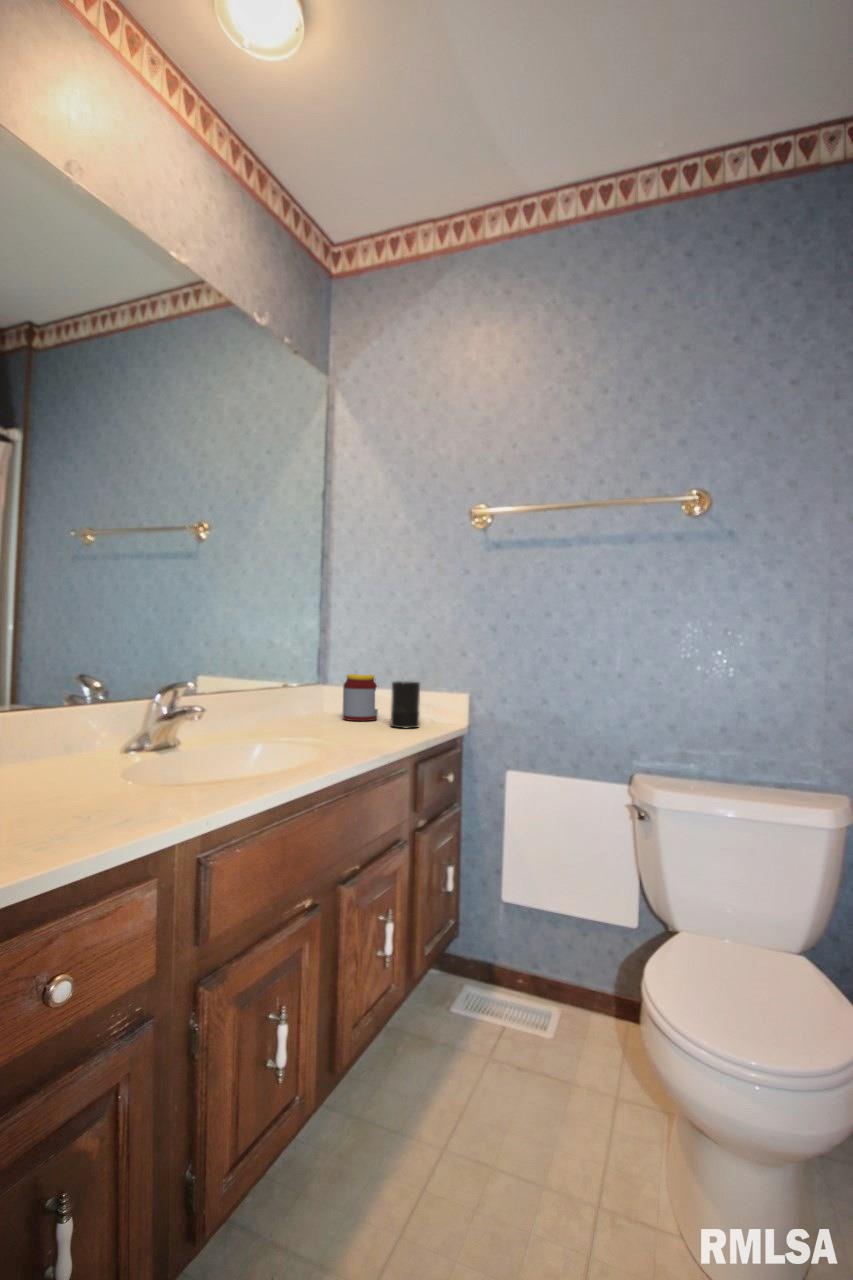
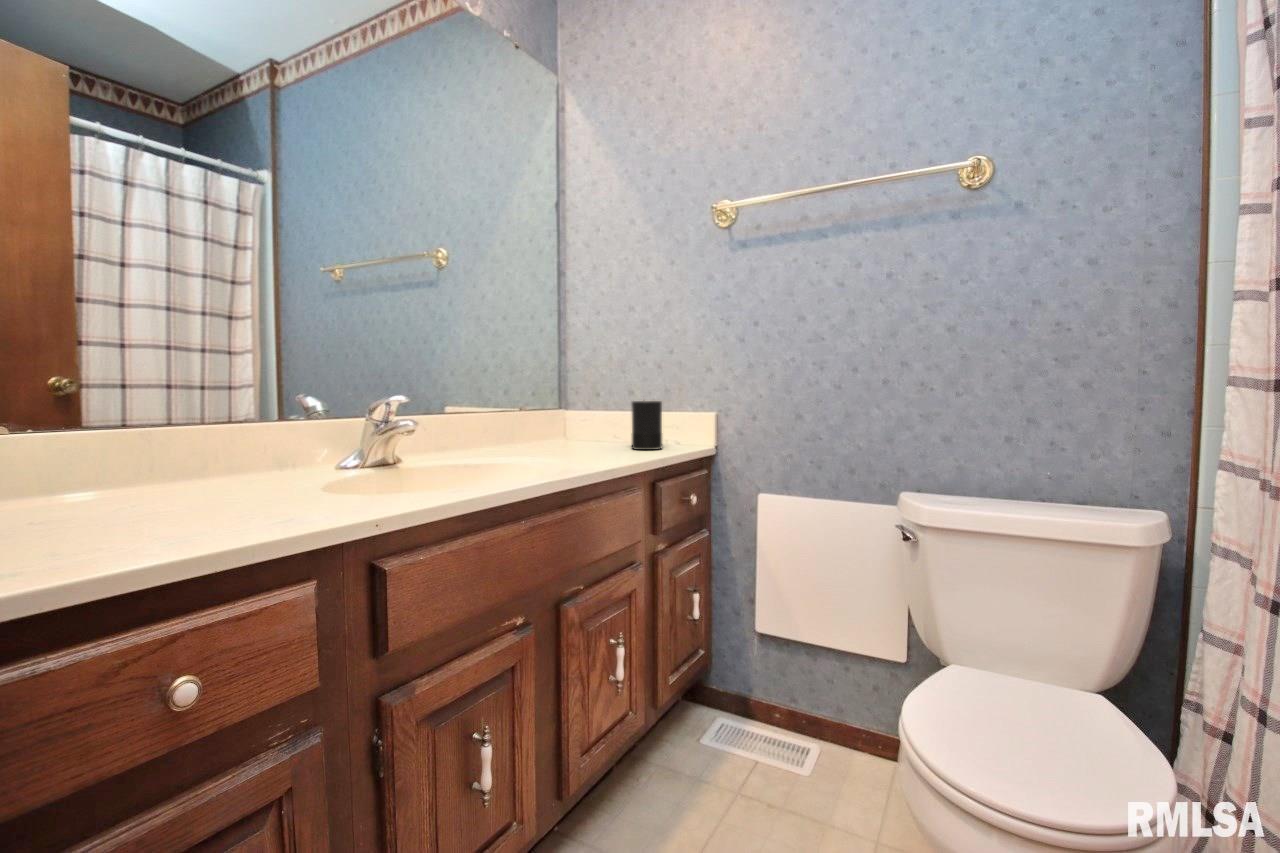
jar: present [343,674,378,721] -> none [584,397,621,446]

